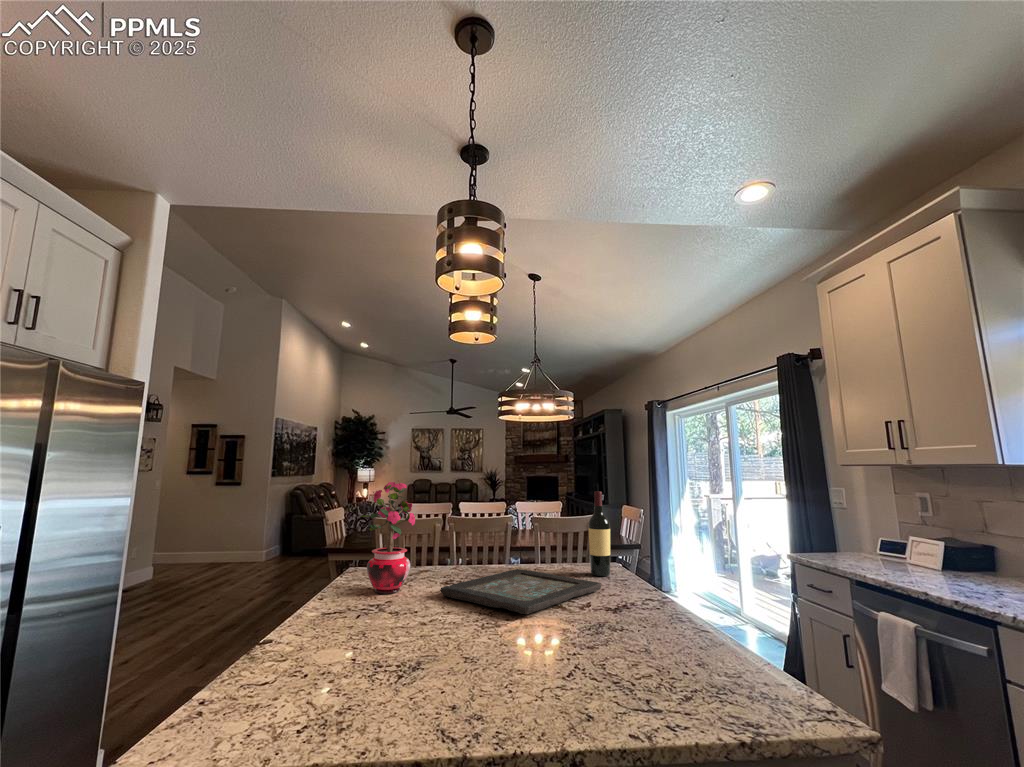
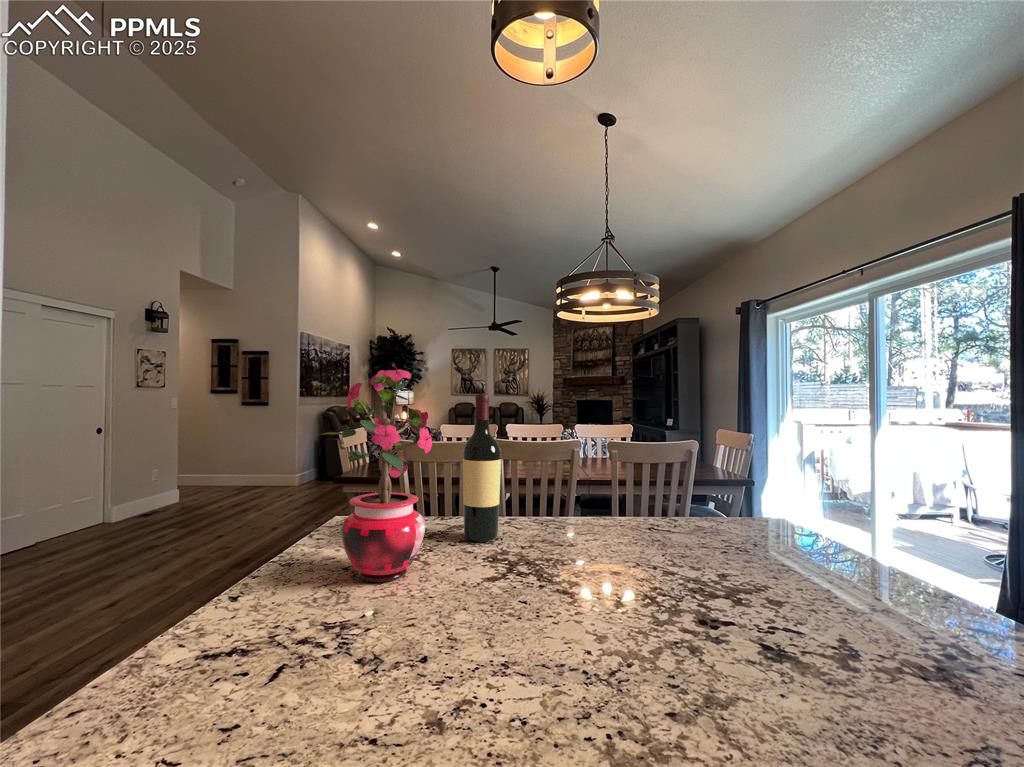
wine bottle: present [588,491,610,576] -> present [463,394,501,542]
decorative tray: present [440,569,601,614] -> none [484,531,816,681]

